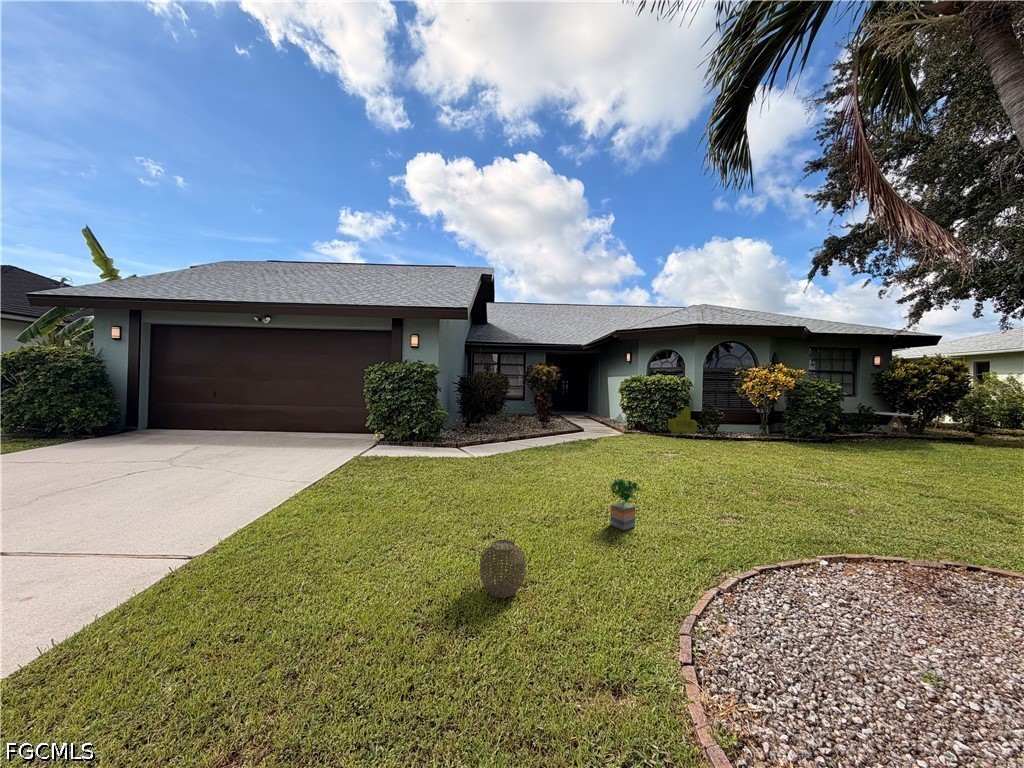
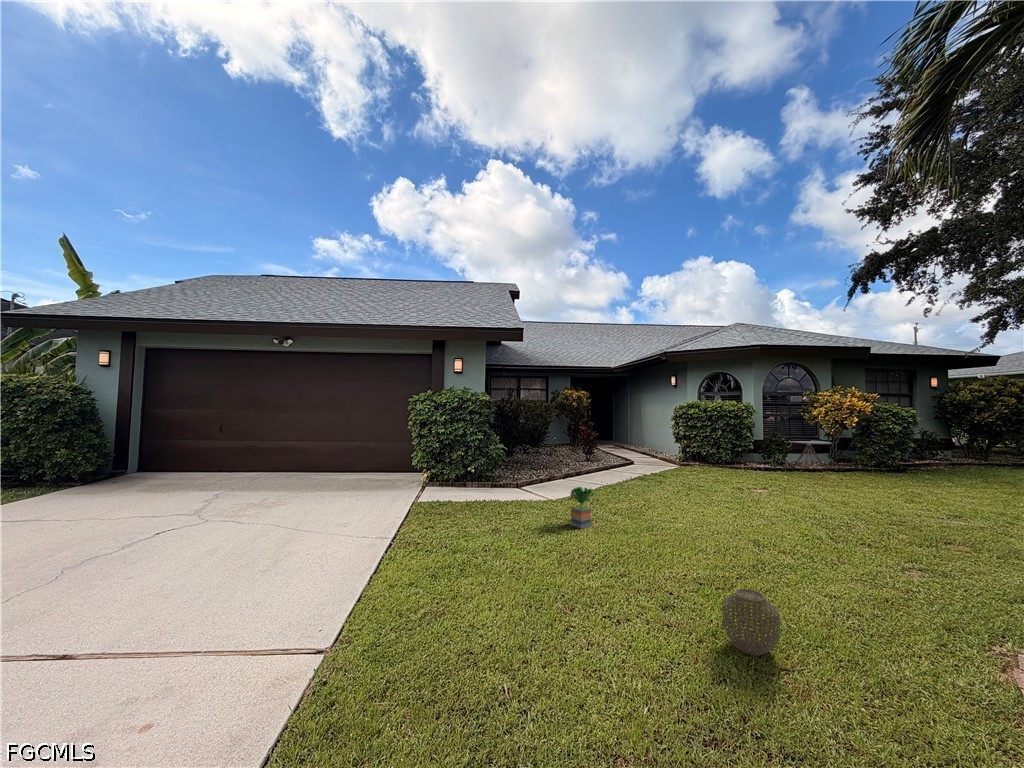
armchair: present [668,407,697,439] -> none [732,435,769,471]
round table: present [875,412,918,437] -> present [790,441,831,468]
potted tree: present [610,479,641,530] -> present [570,487,595,529]

